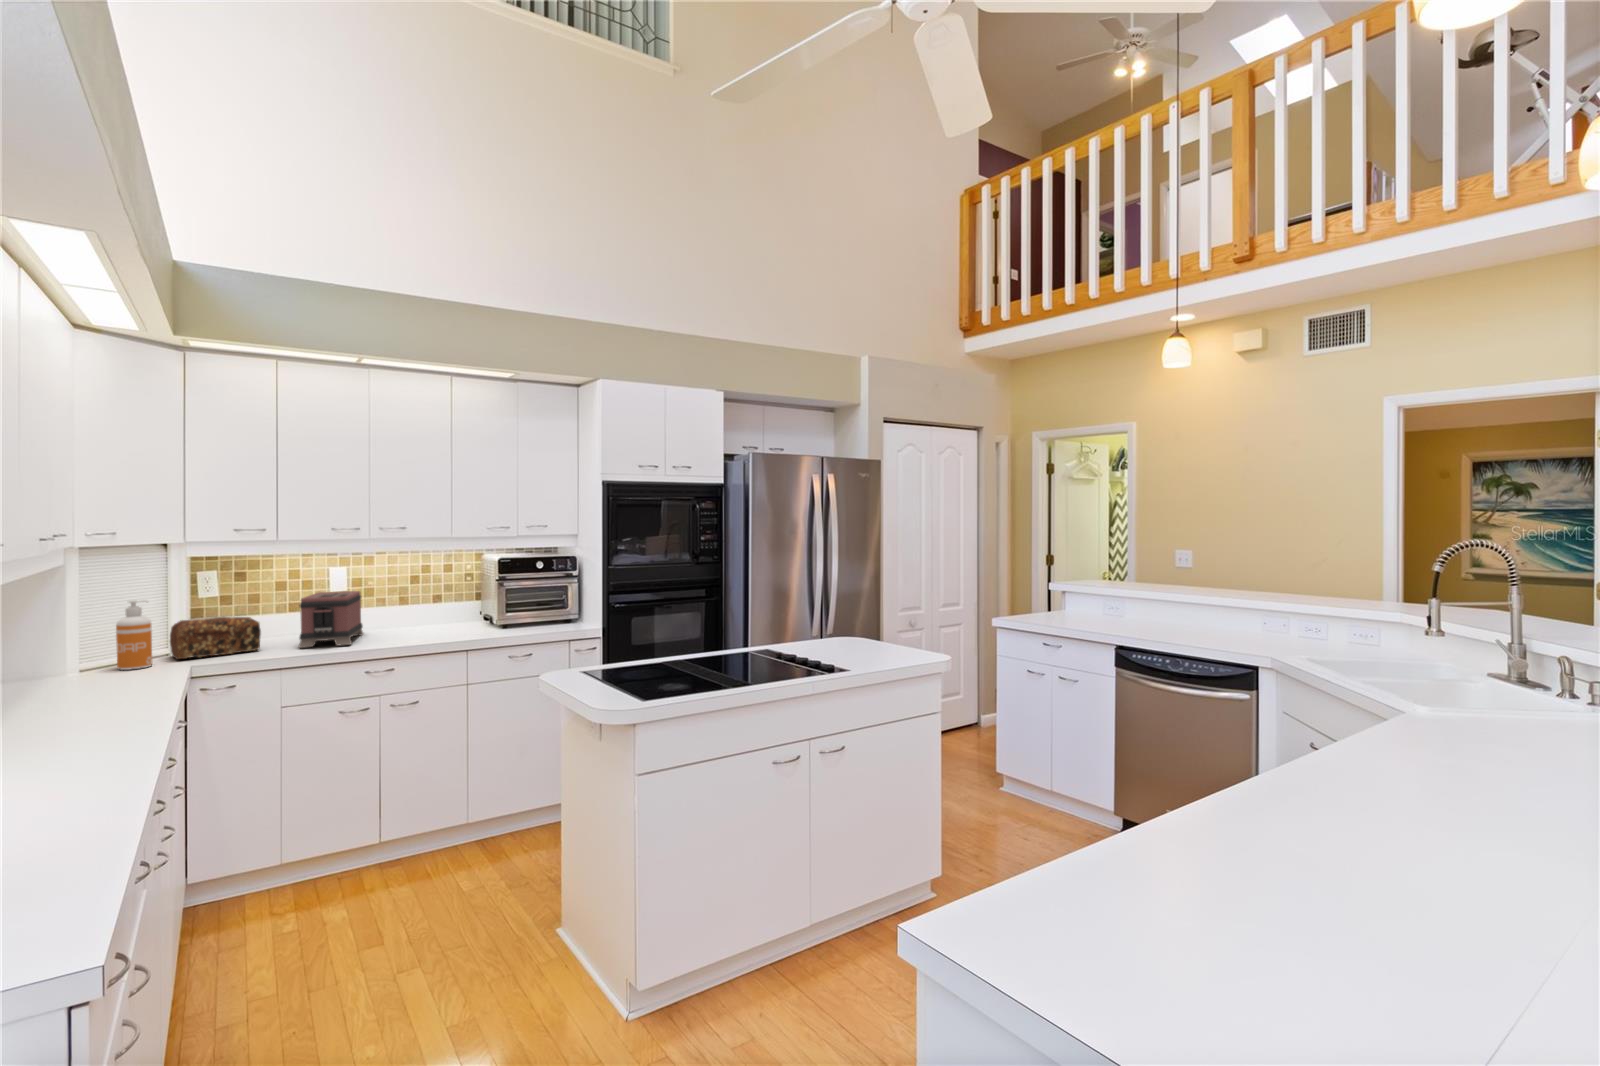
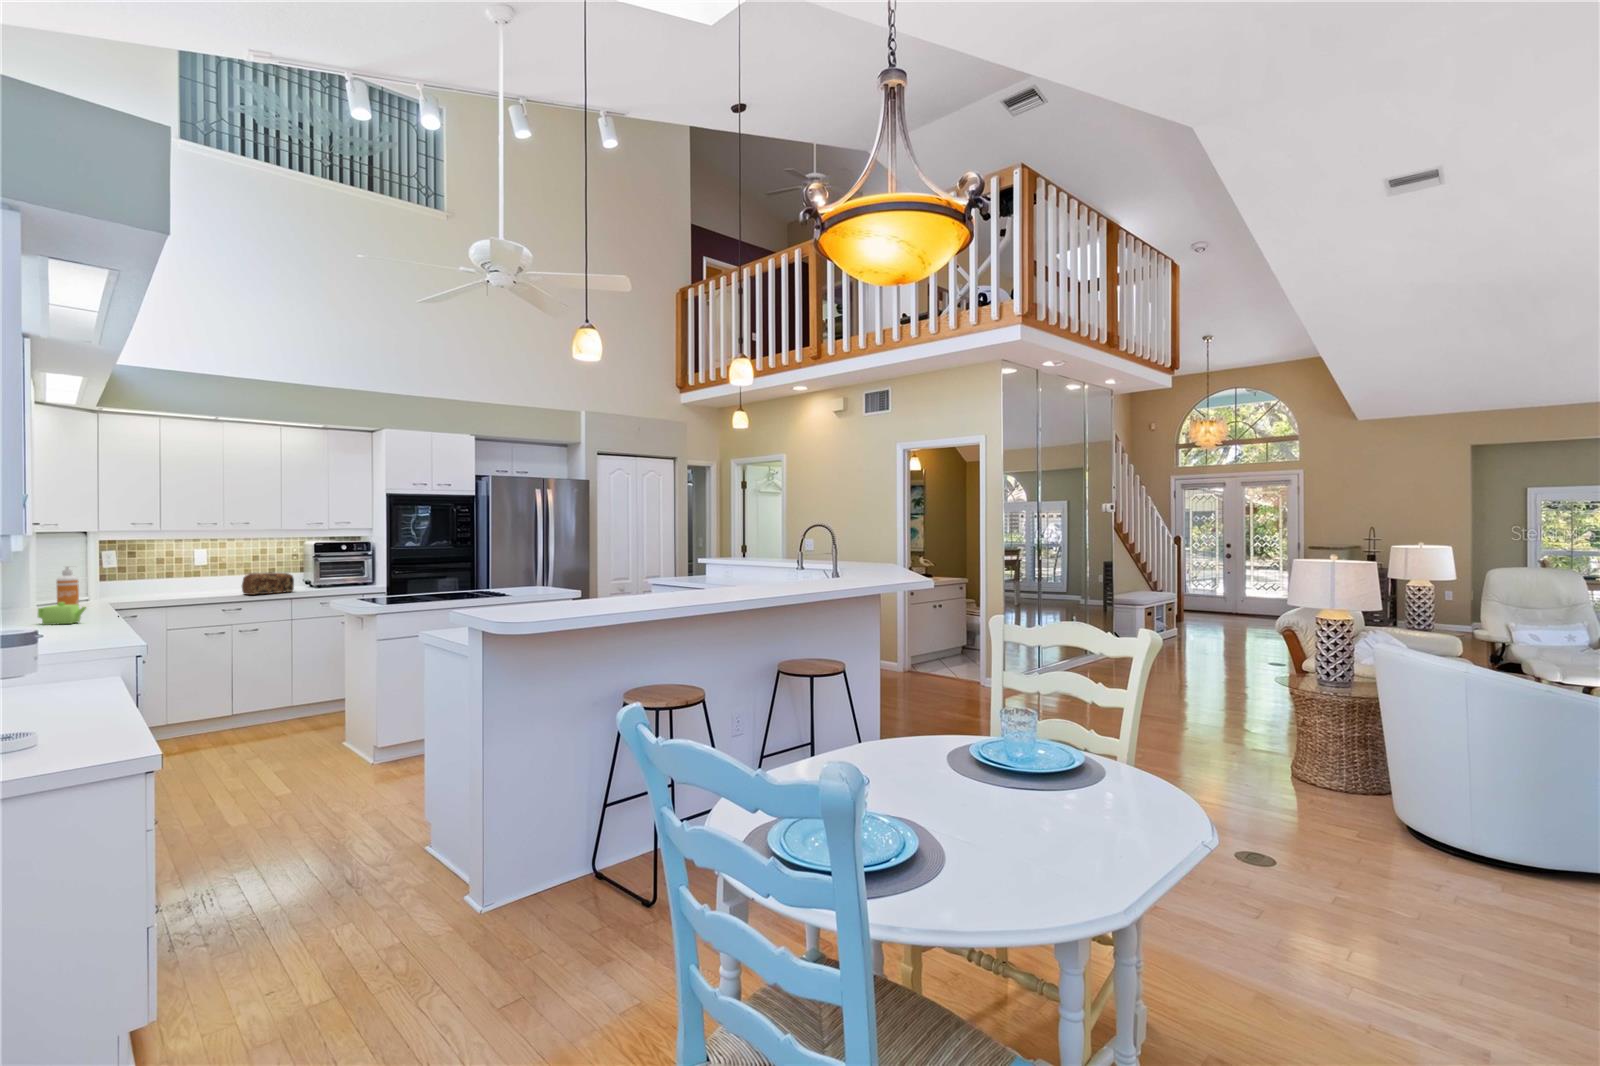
toaster: present [299,591,363,648] -> none [174,564,219,598]
bread loaf: present [170,617,261,659] -> present [242,573,294,595]
teapot: none [47,682,136,728] -> present [38,602,86,625]

